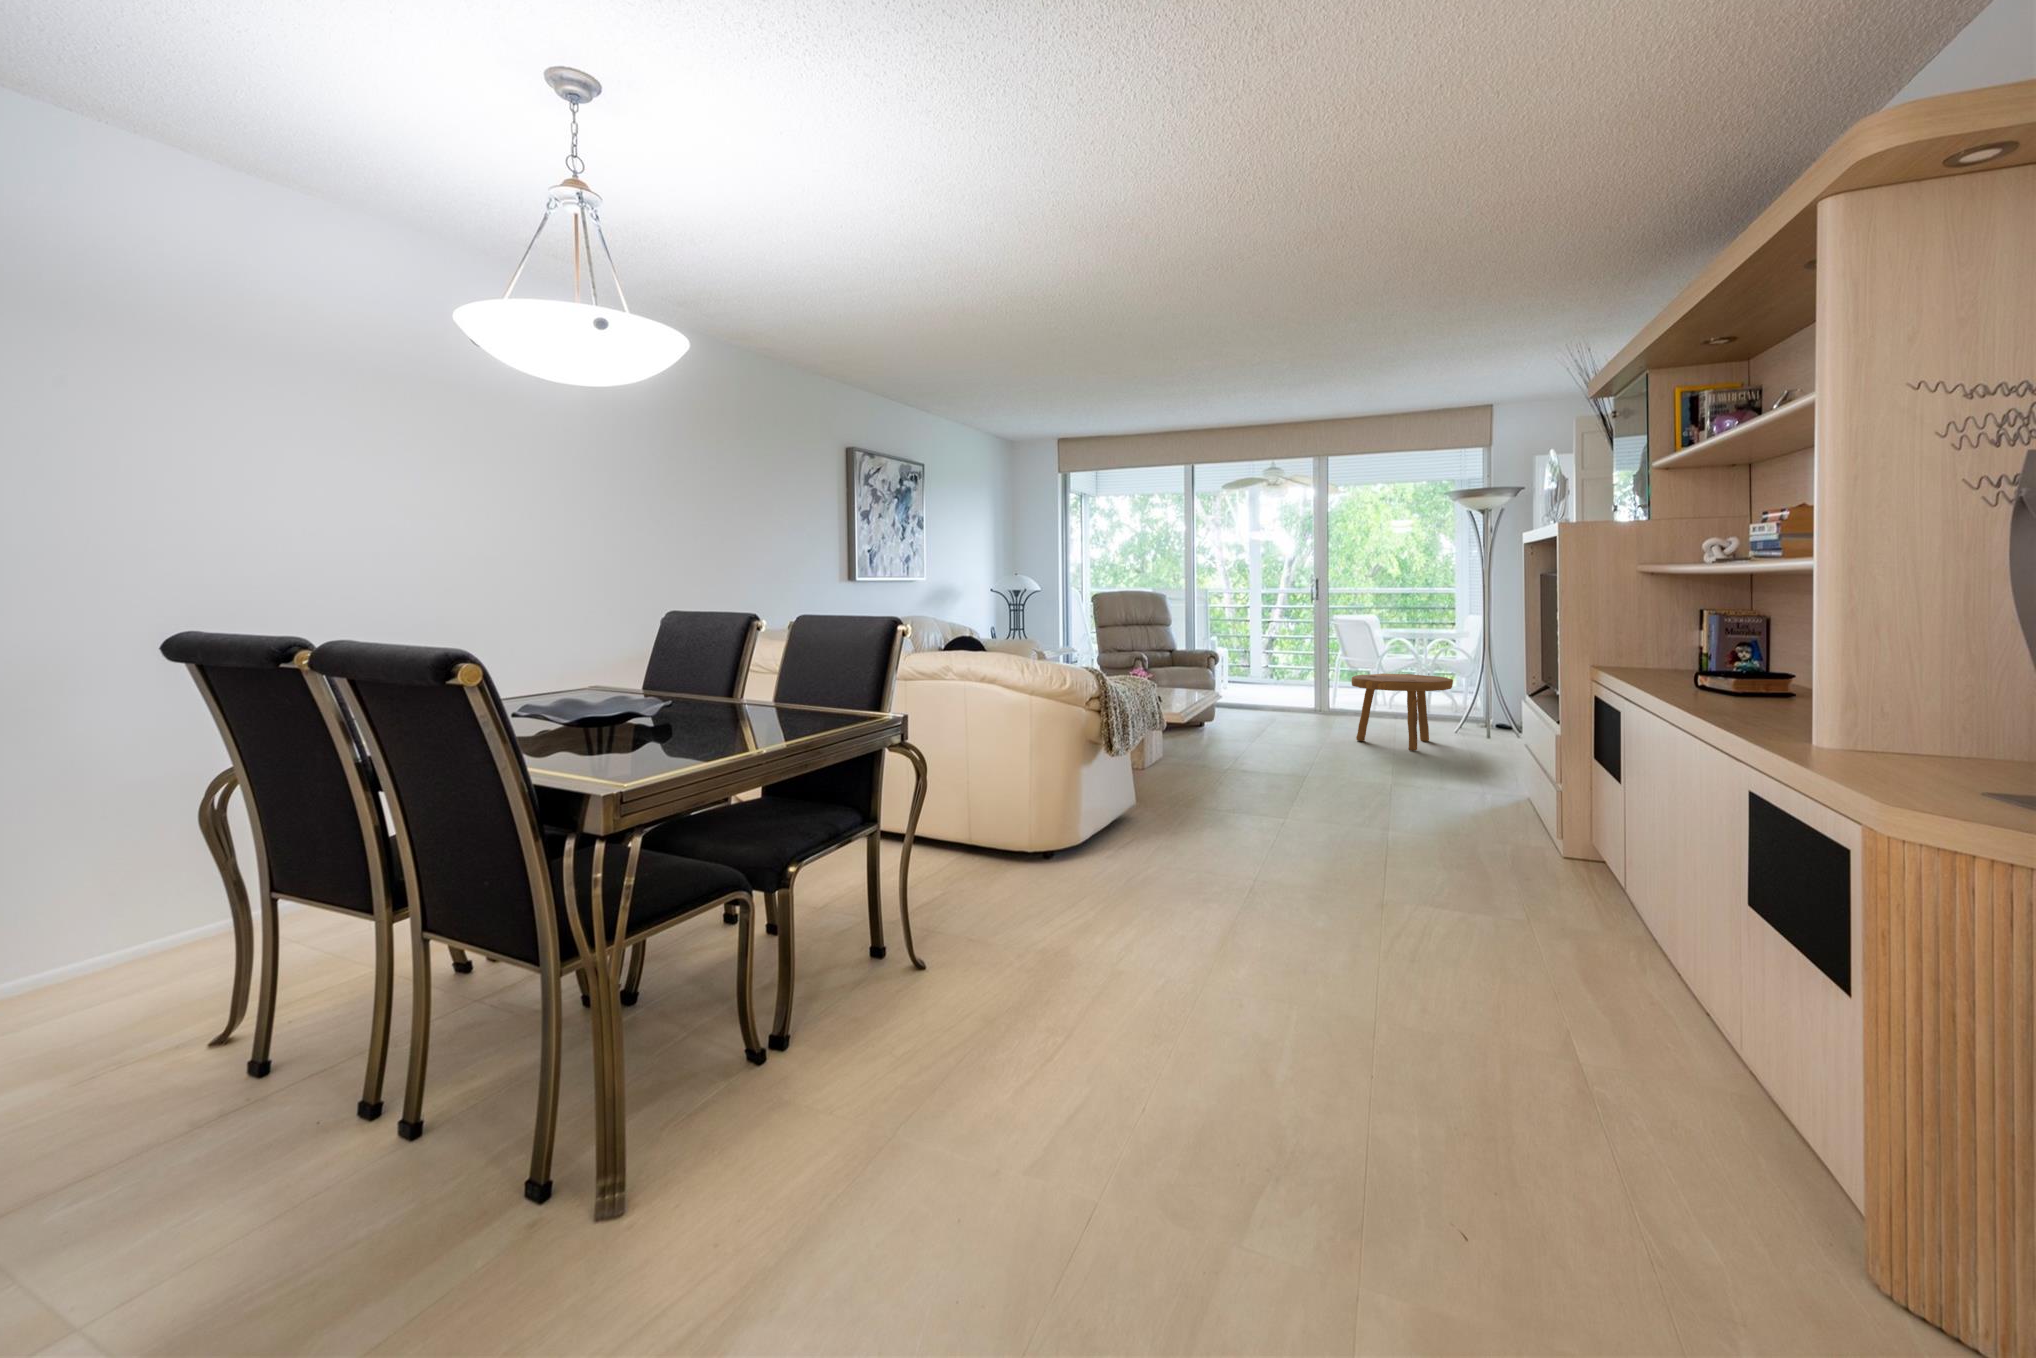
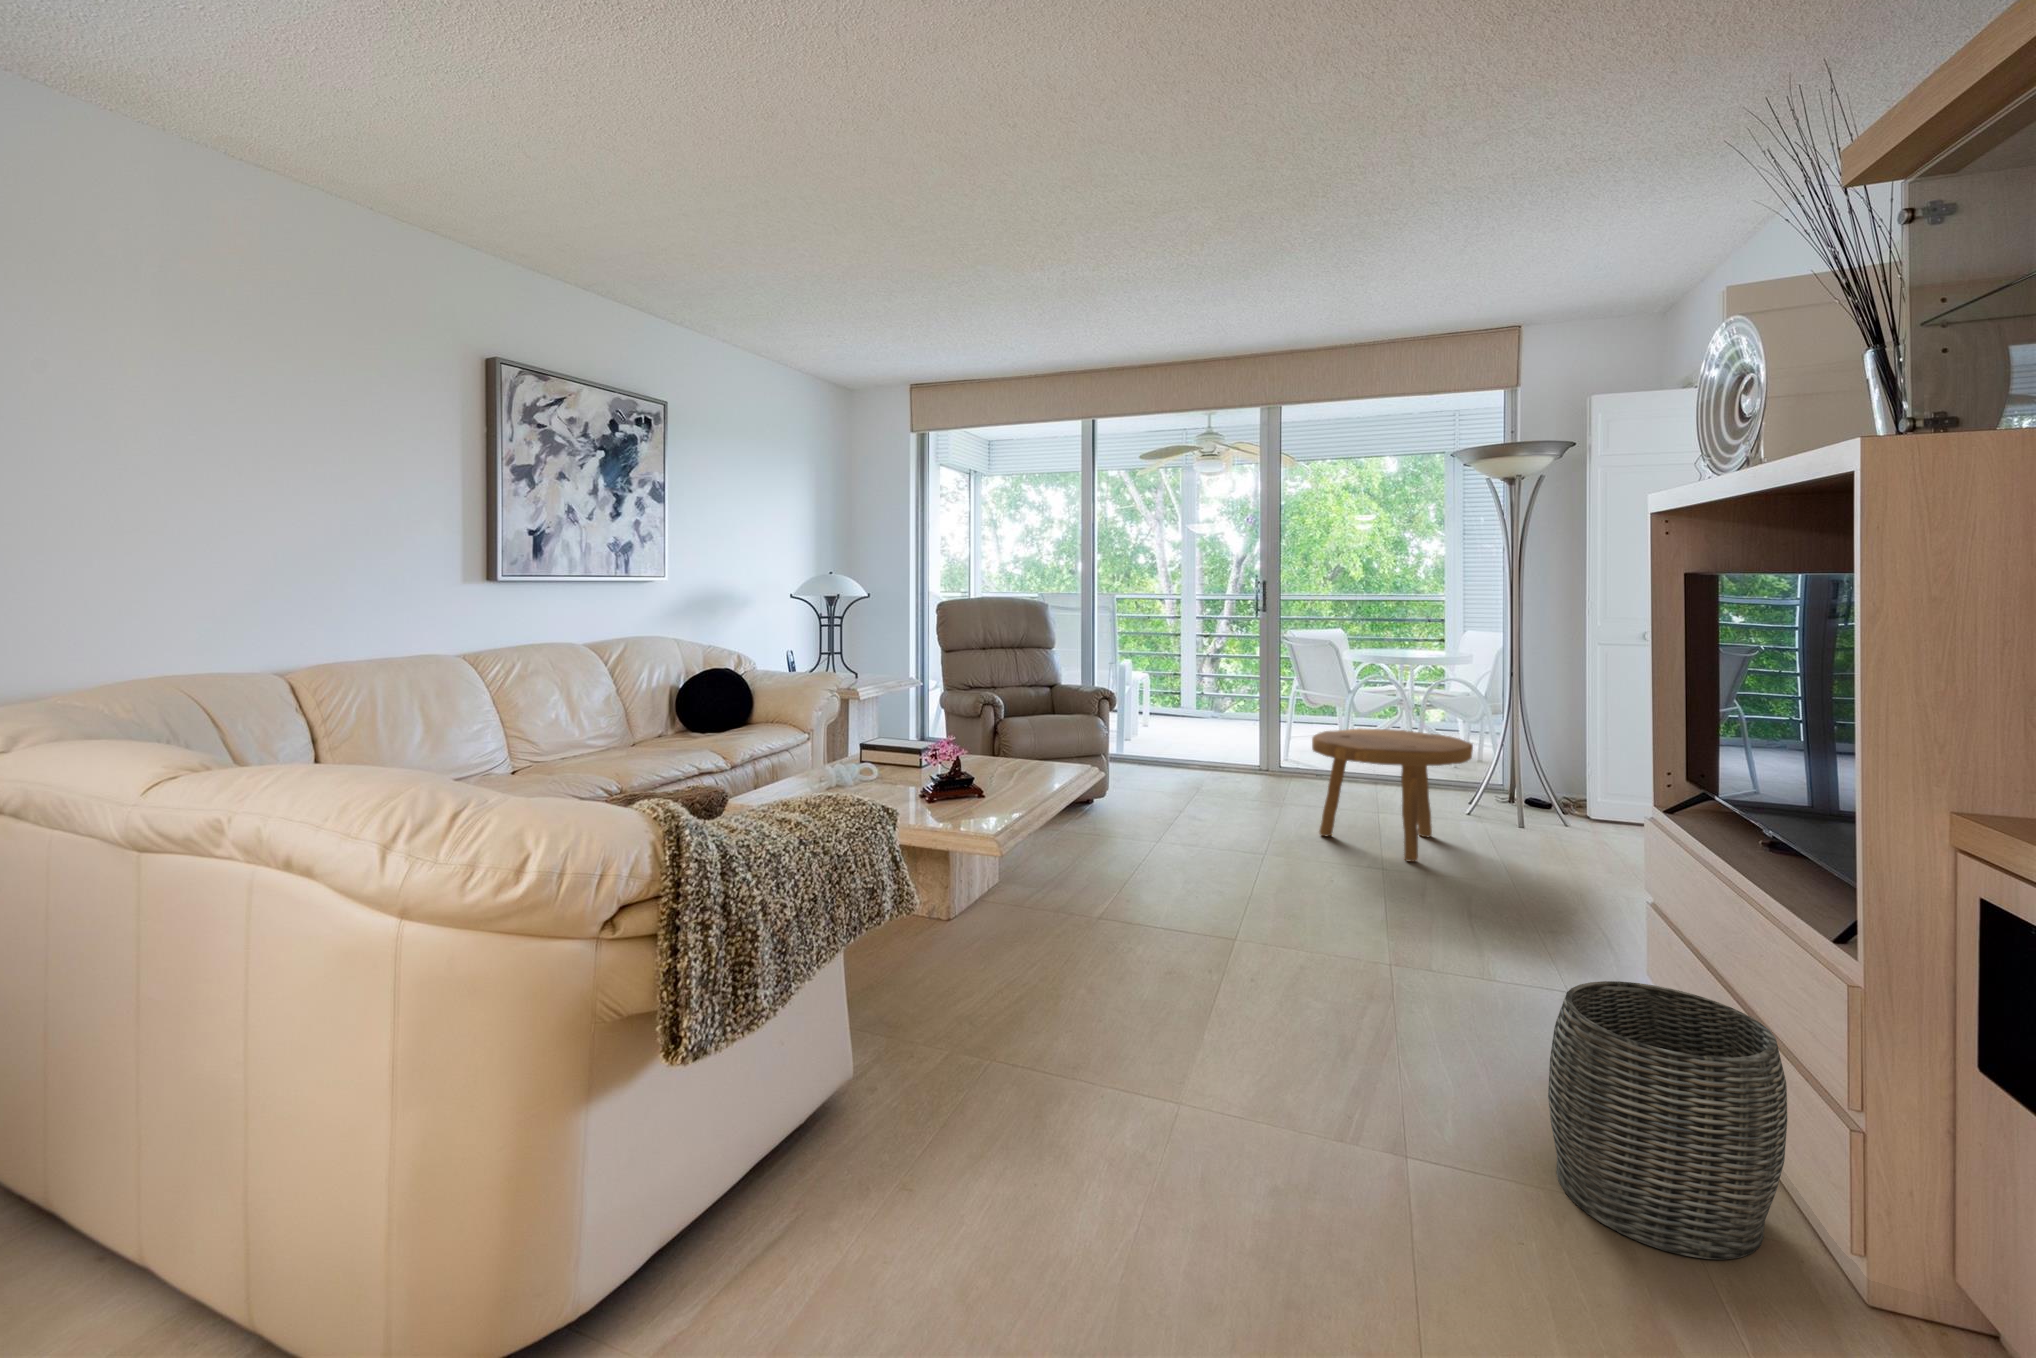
woven basket: none [1450,752,1538,843] -> present [1548,981,1787,1259]

